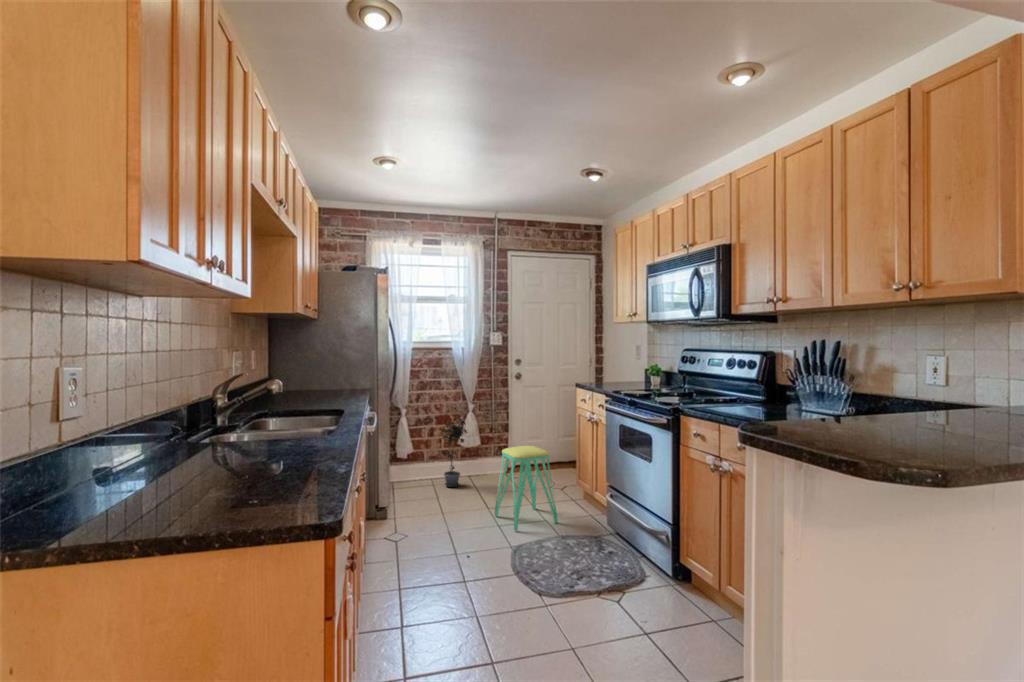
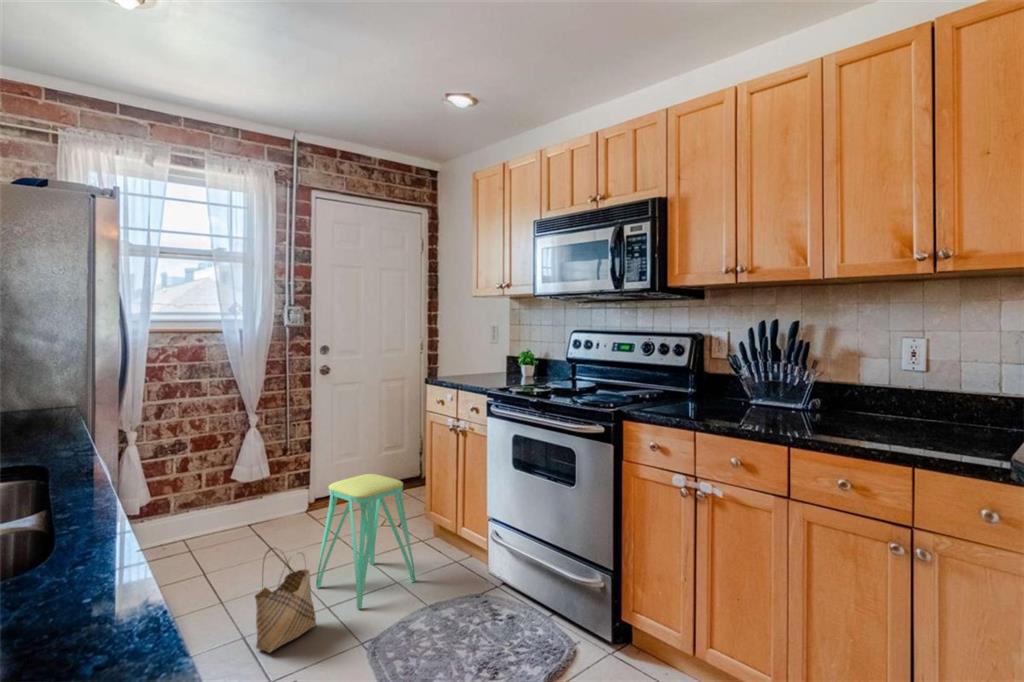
potted plant: present [442,416,467,487] -> none [201,434,255,547]
woven basket: none [451,481,487,542] -> present [255,548,316,653]

